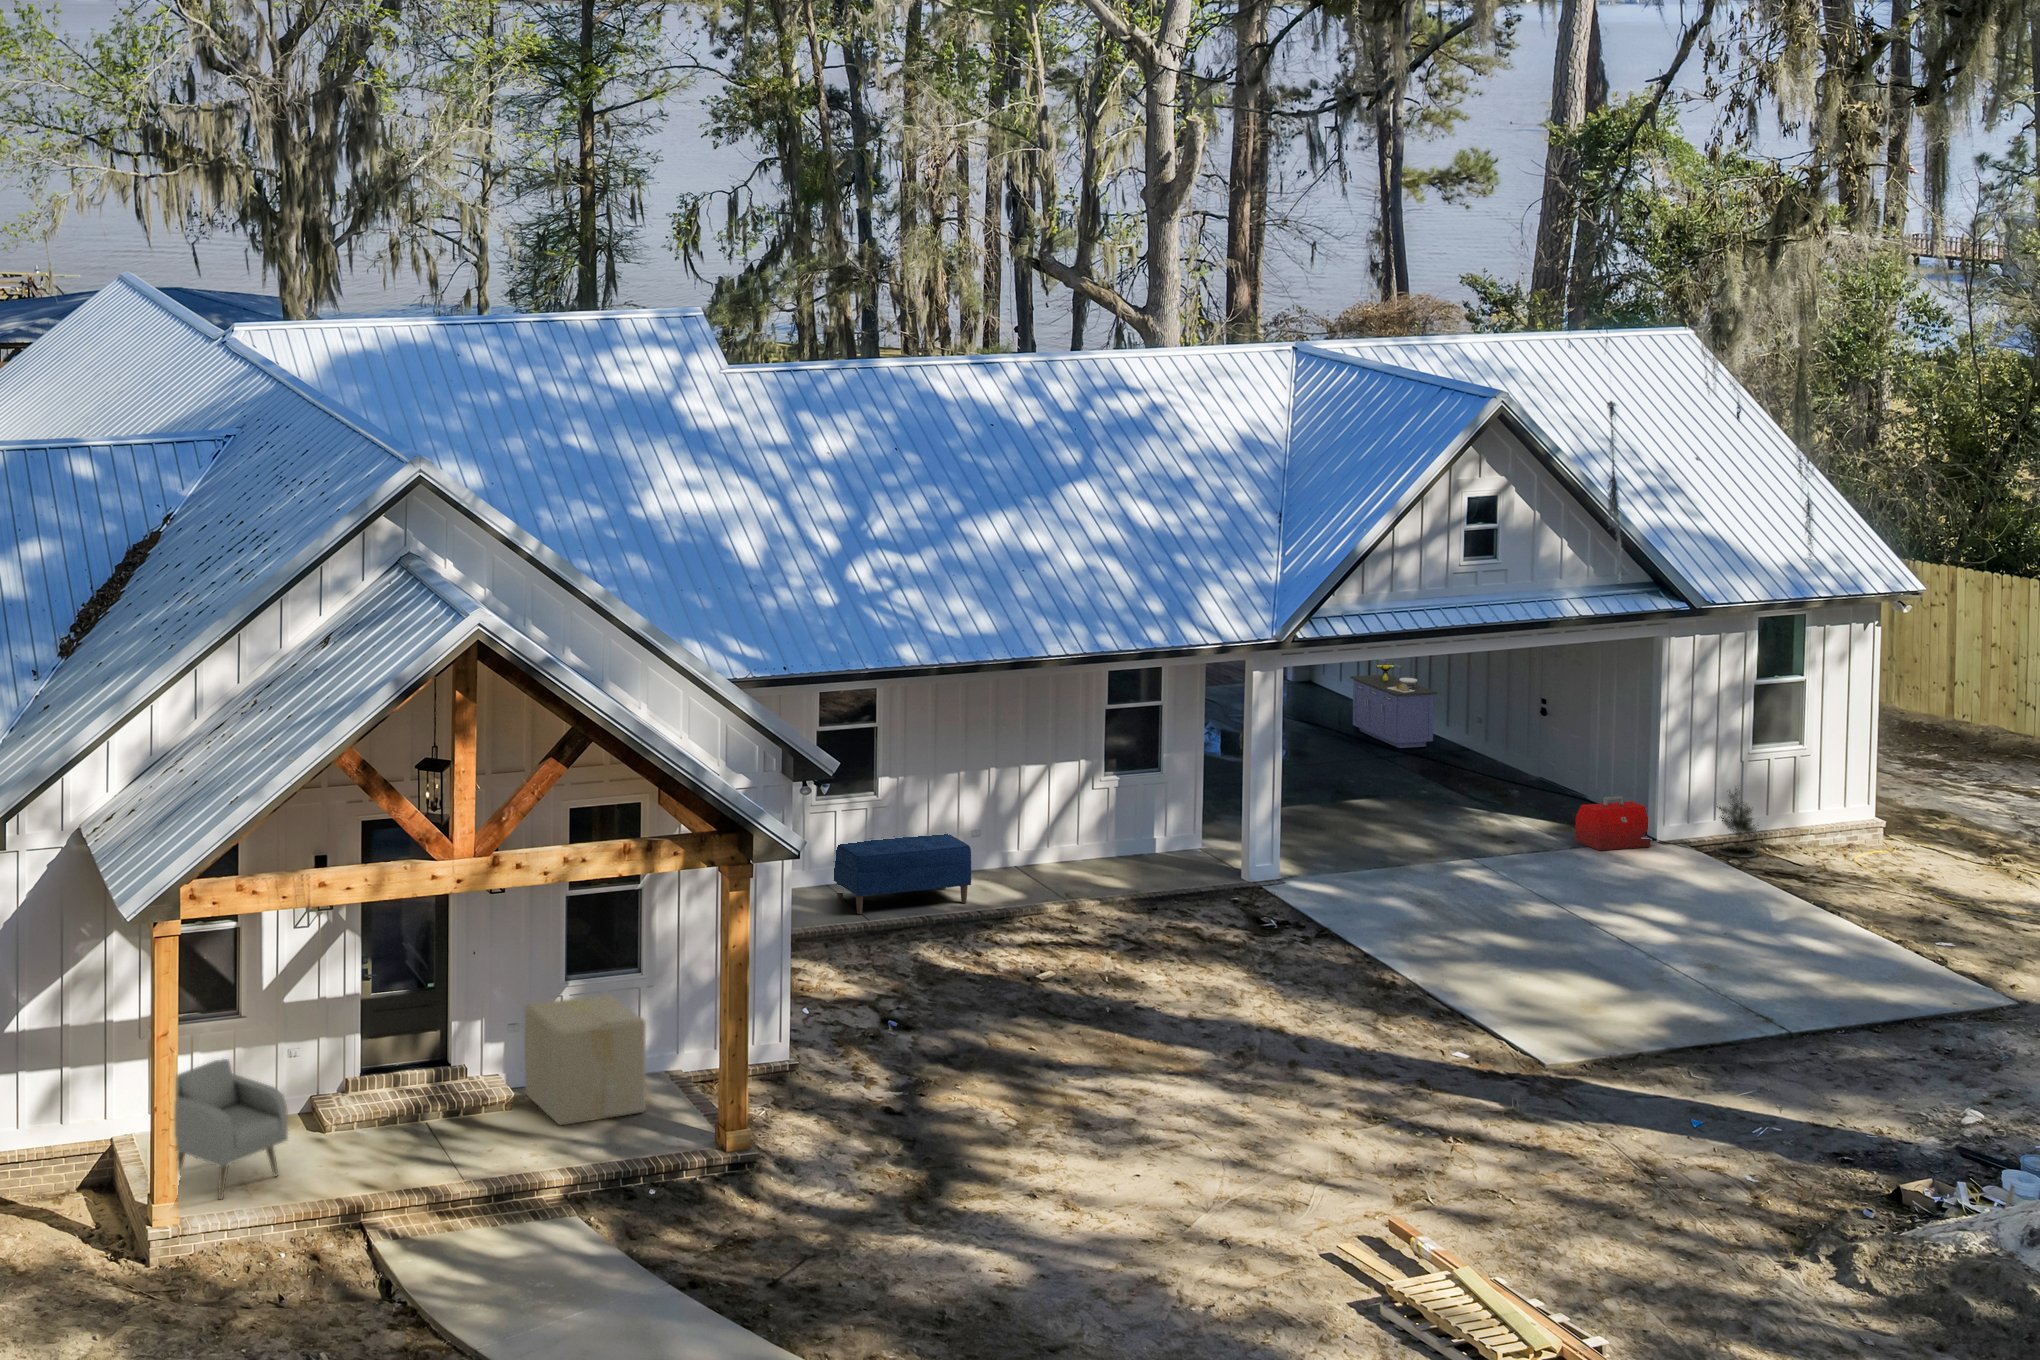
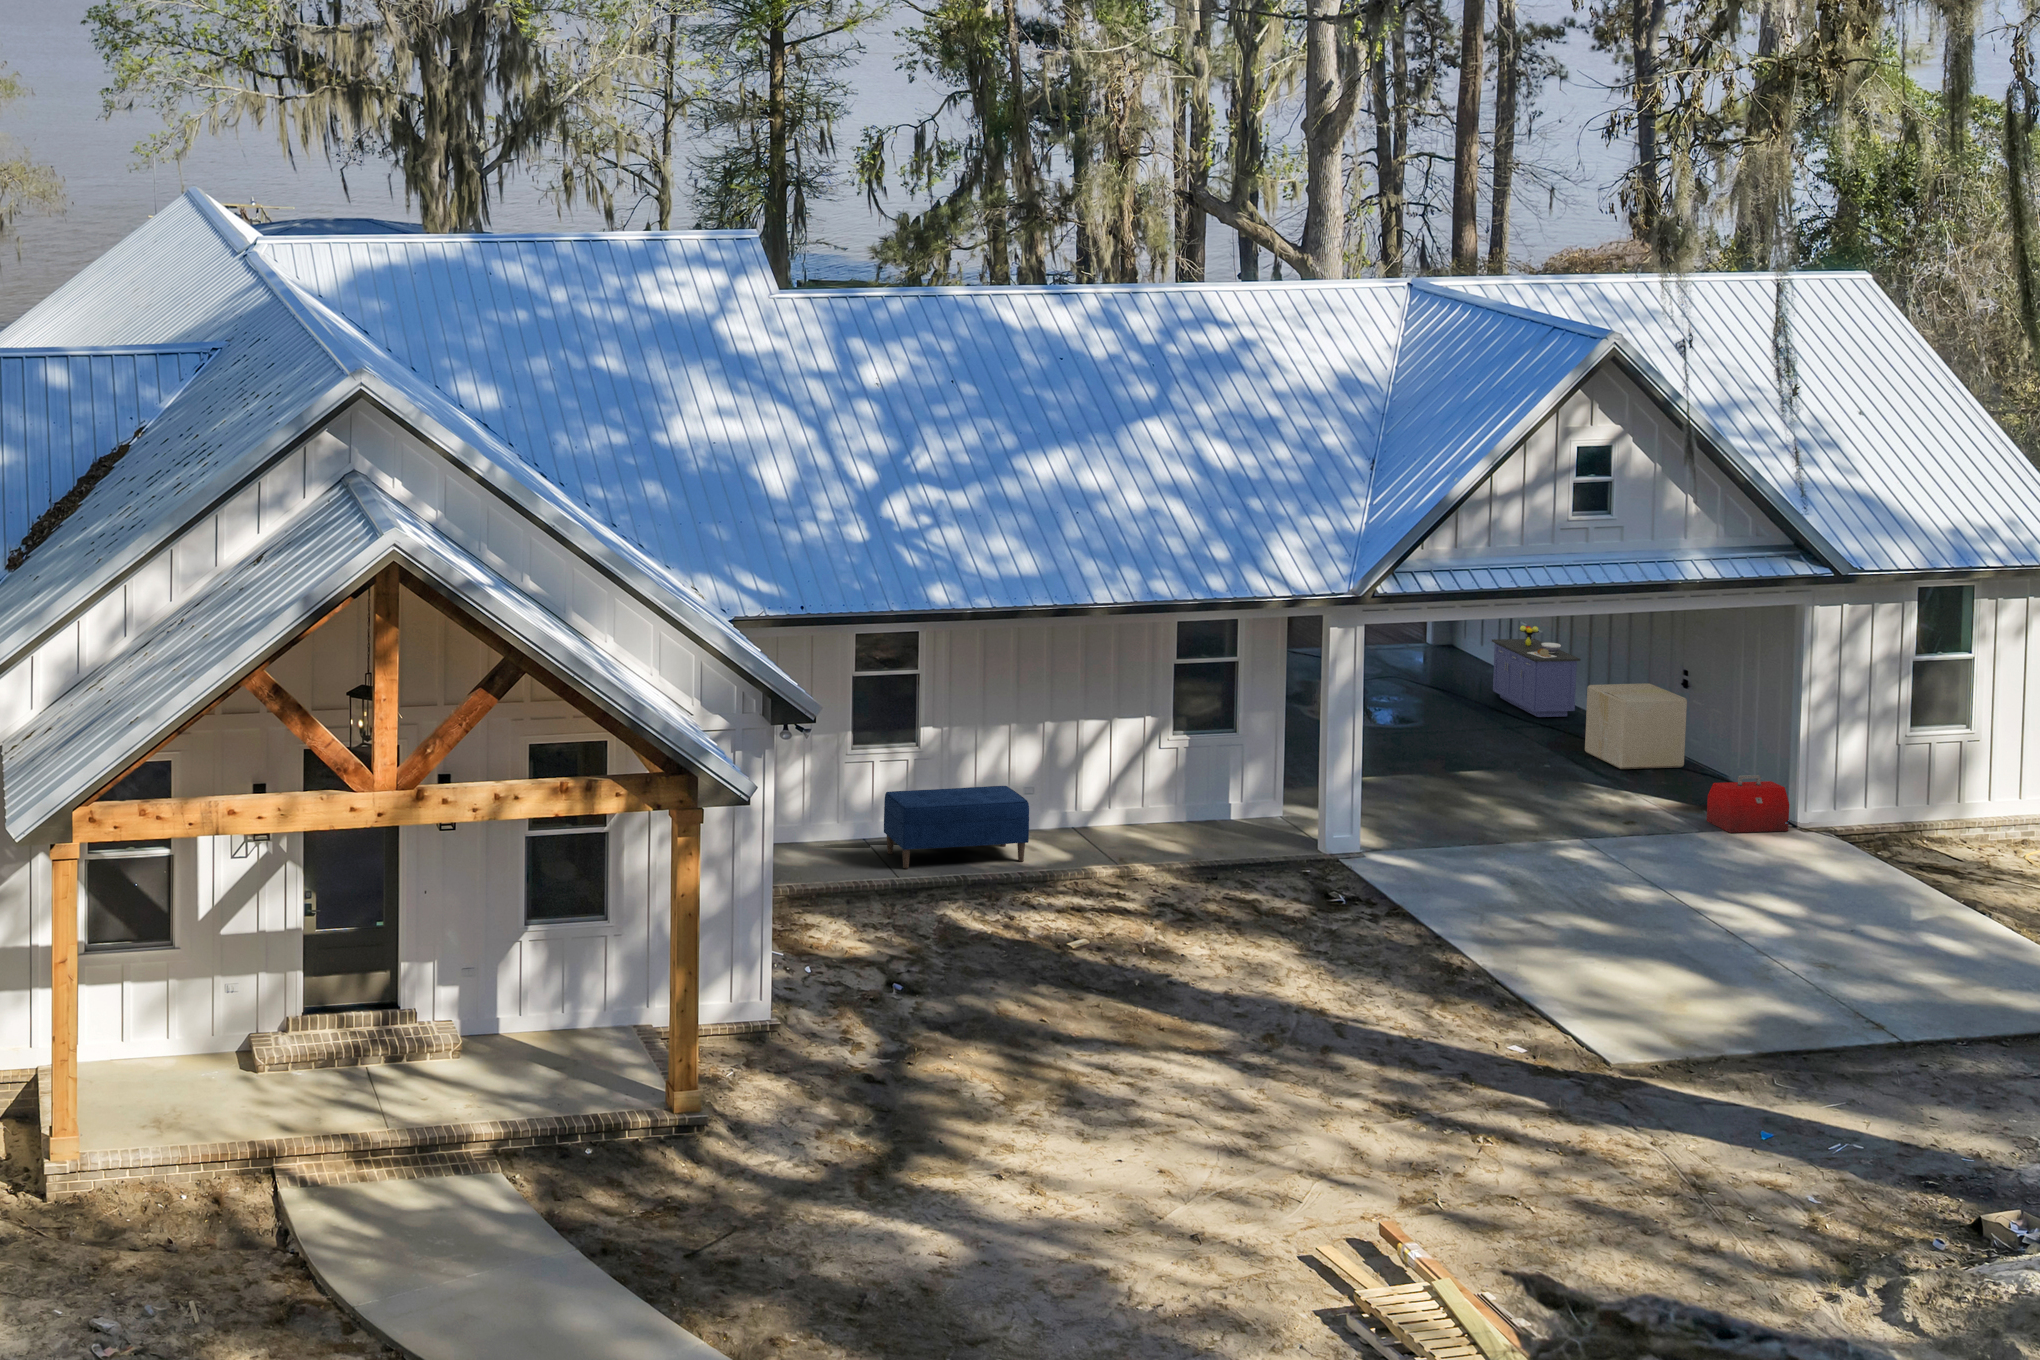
potted tree: present [1716,789,1759,858] -> none [1860,767,1911,847]
cardboard box: present [524,995,646,1125] -> present [1585,683,1687,769]
armchair: present [175,1059,288,1200] -> none [71,990,207,1138]

